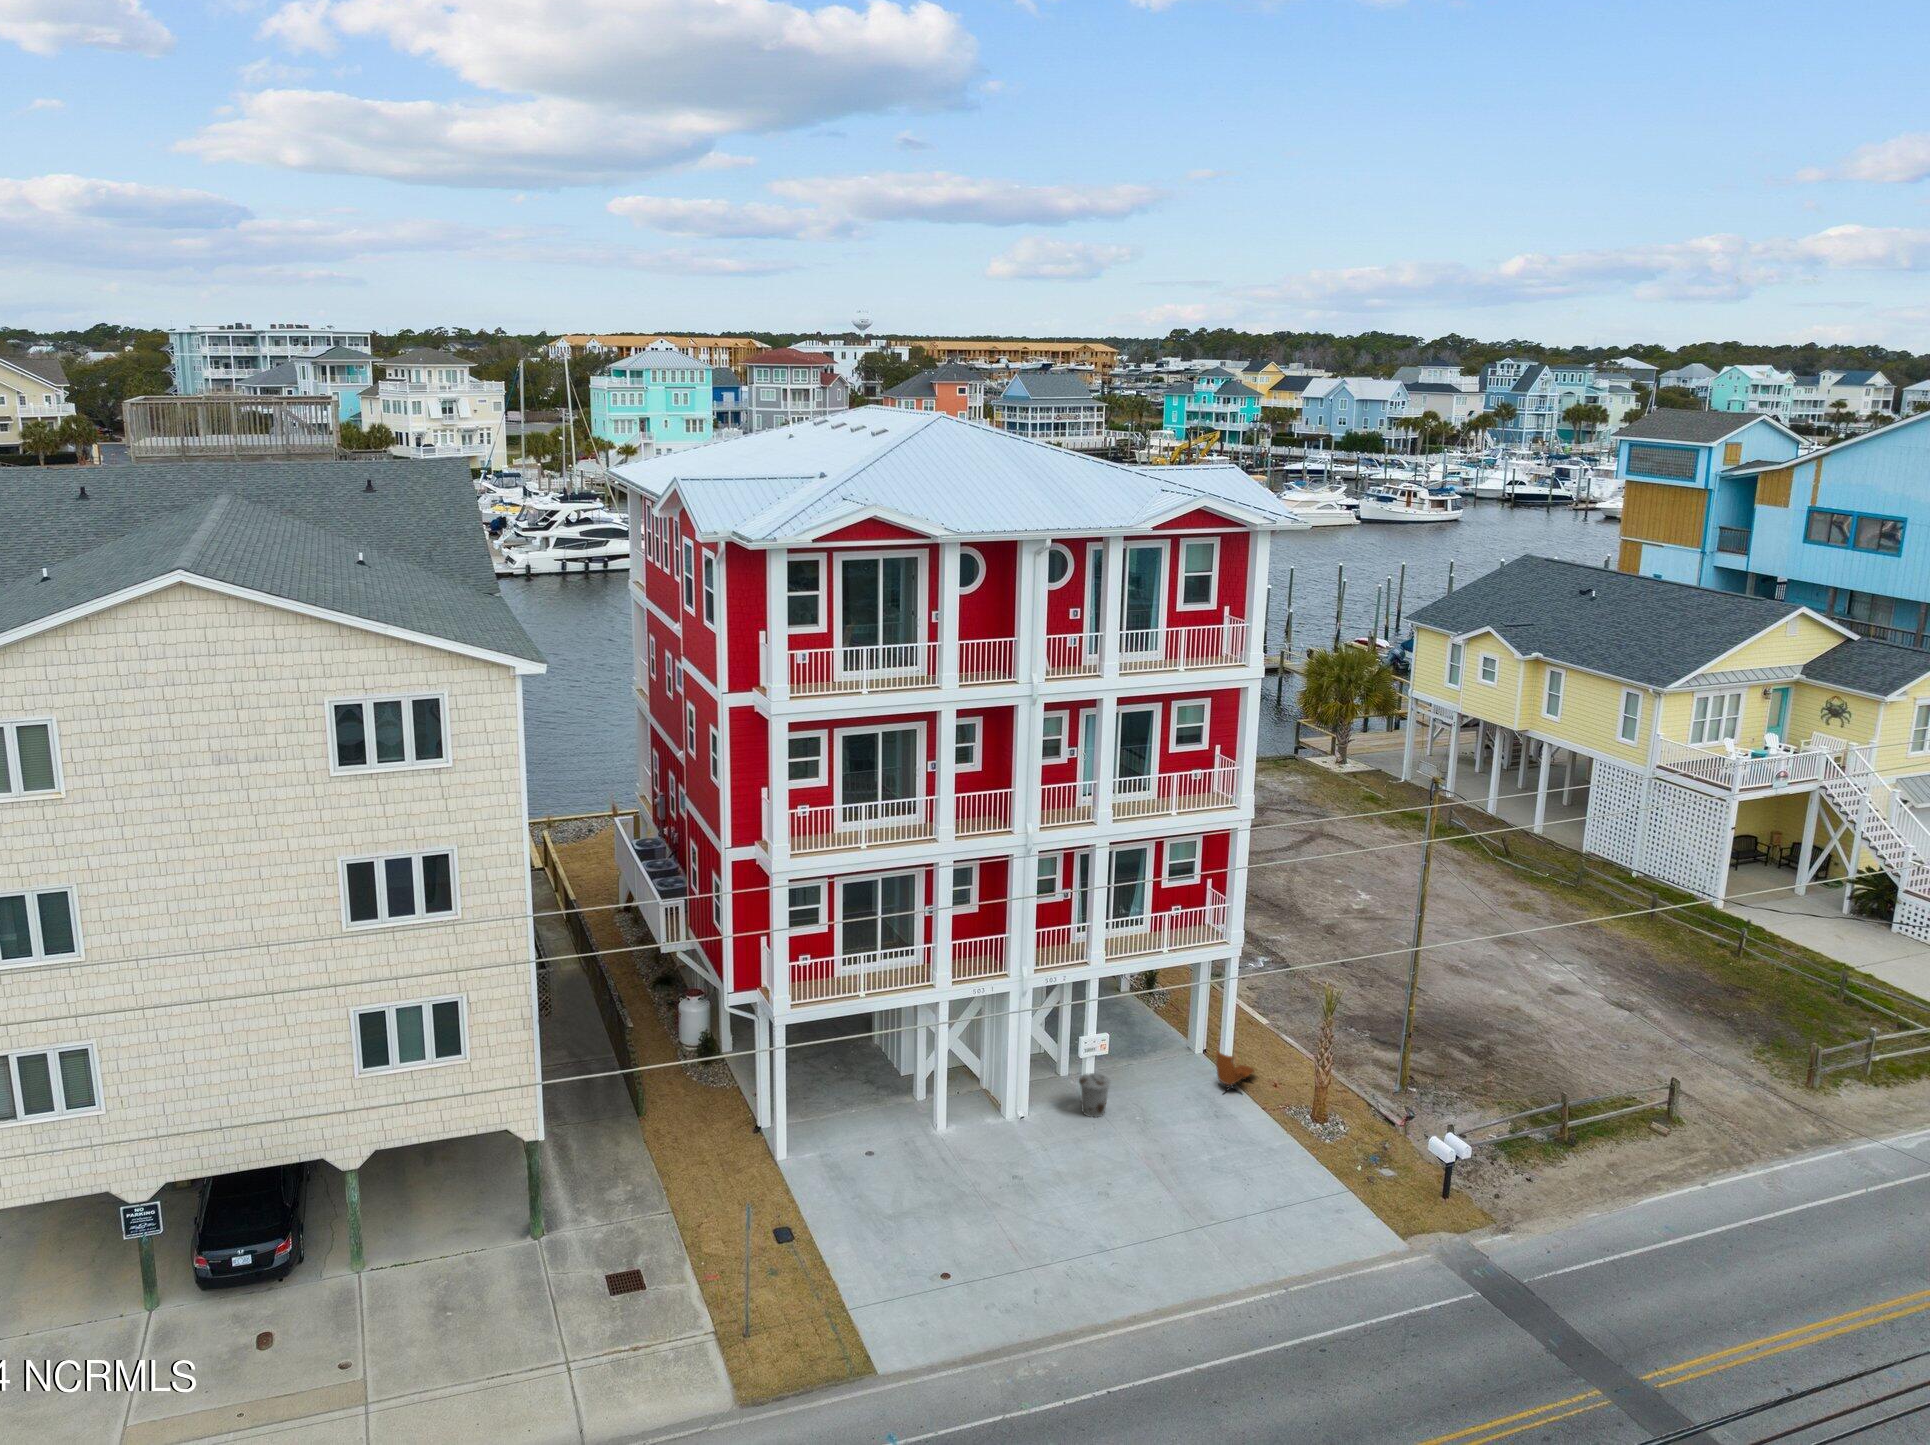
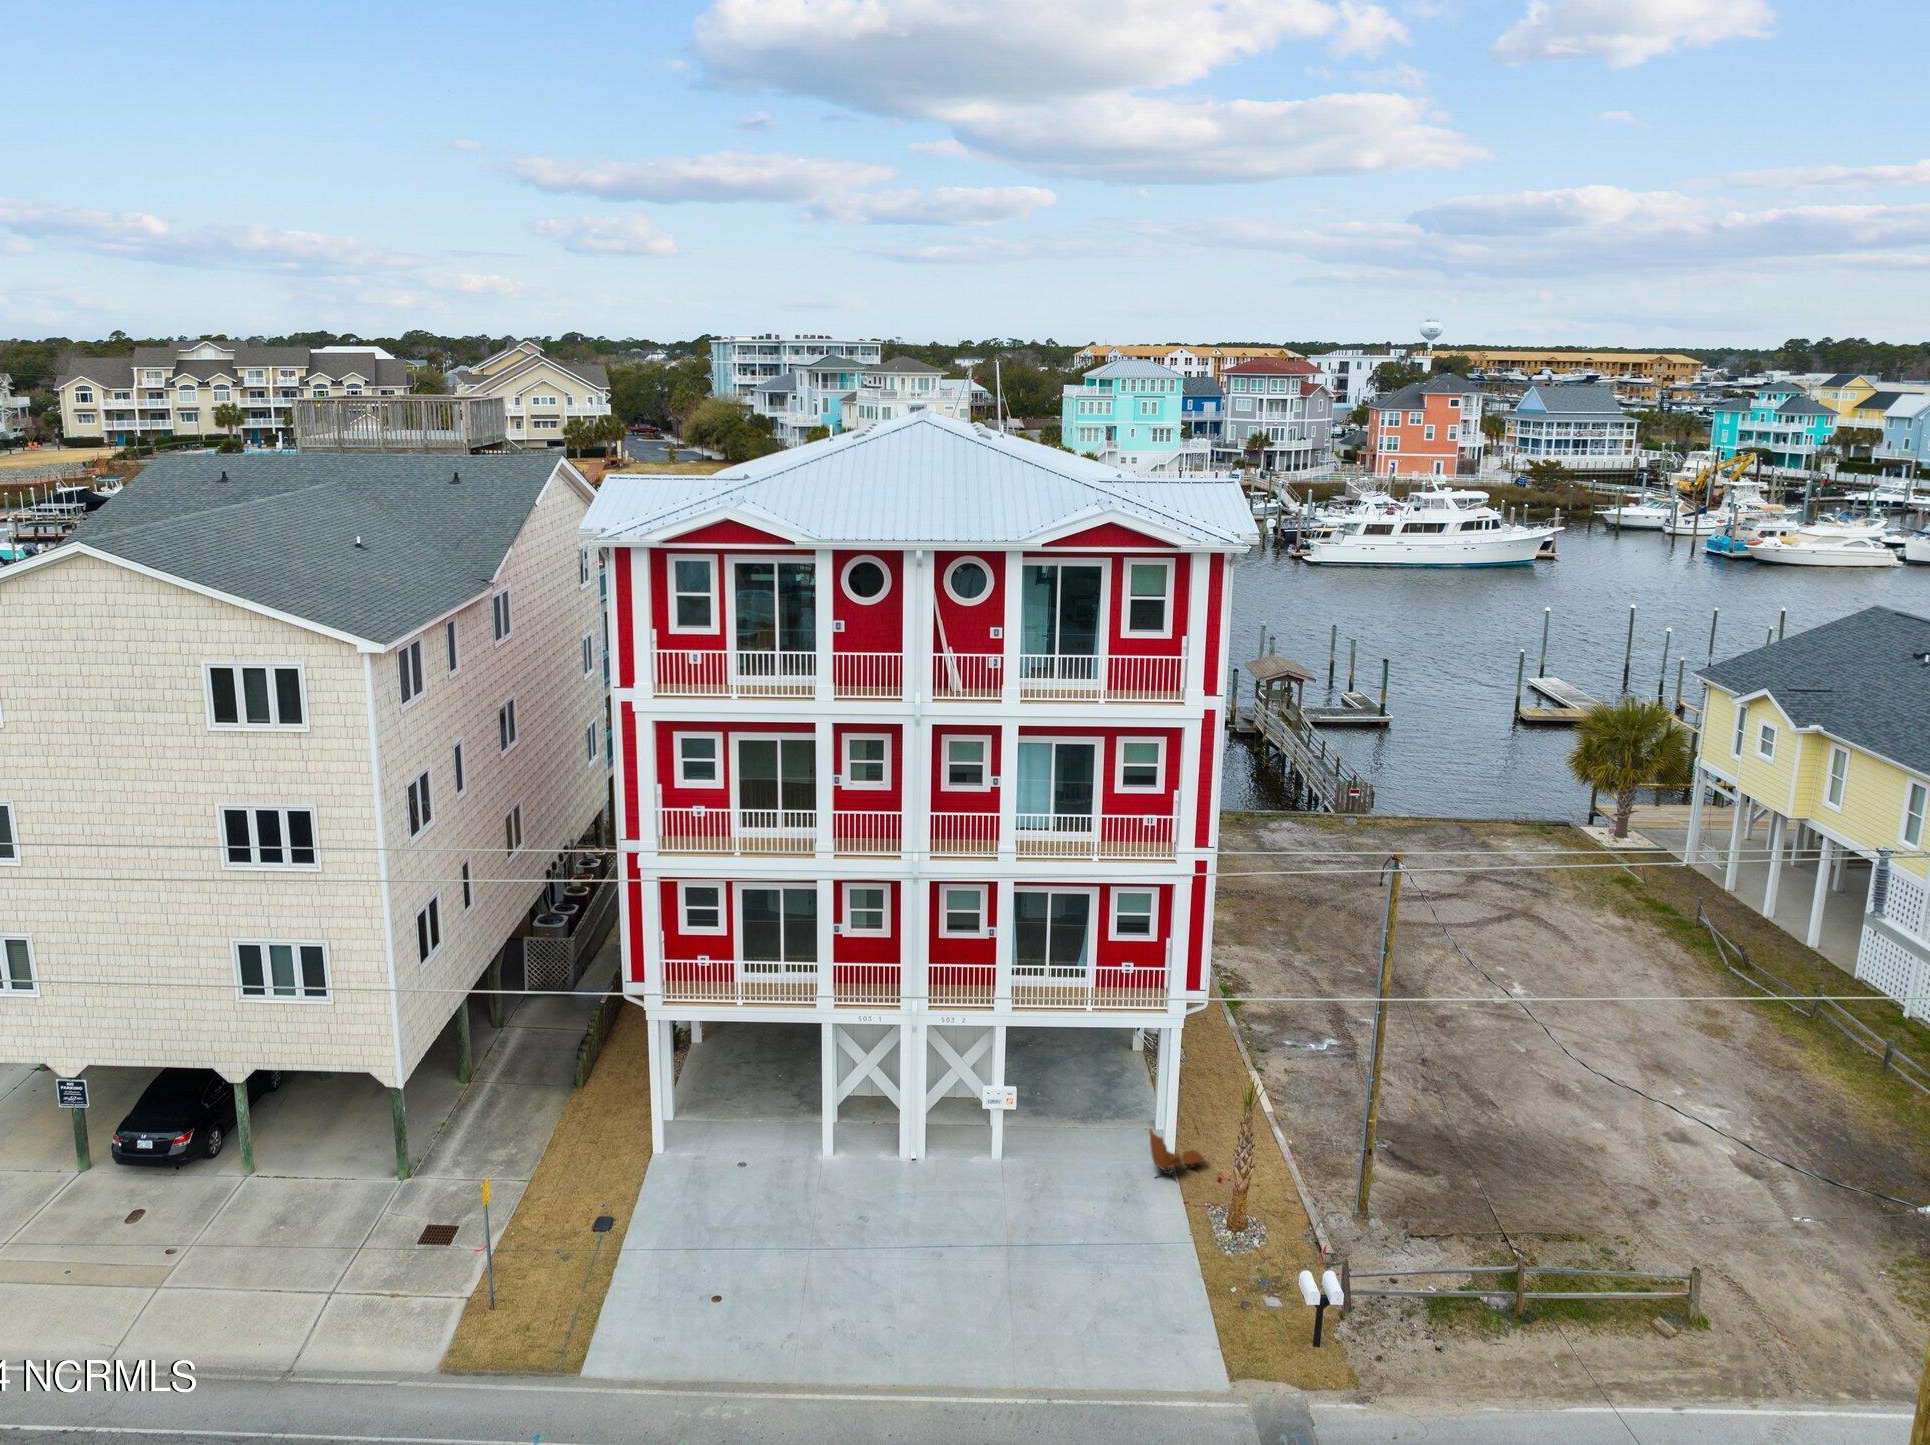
trash can: present [1079,1073,1110,1117] -> none [985,1126,1018,1175]

